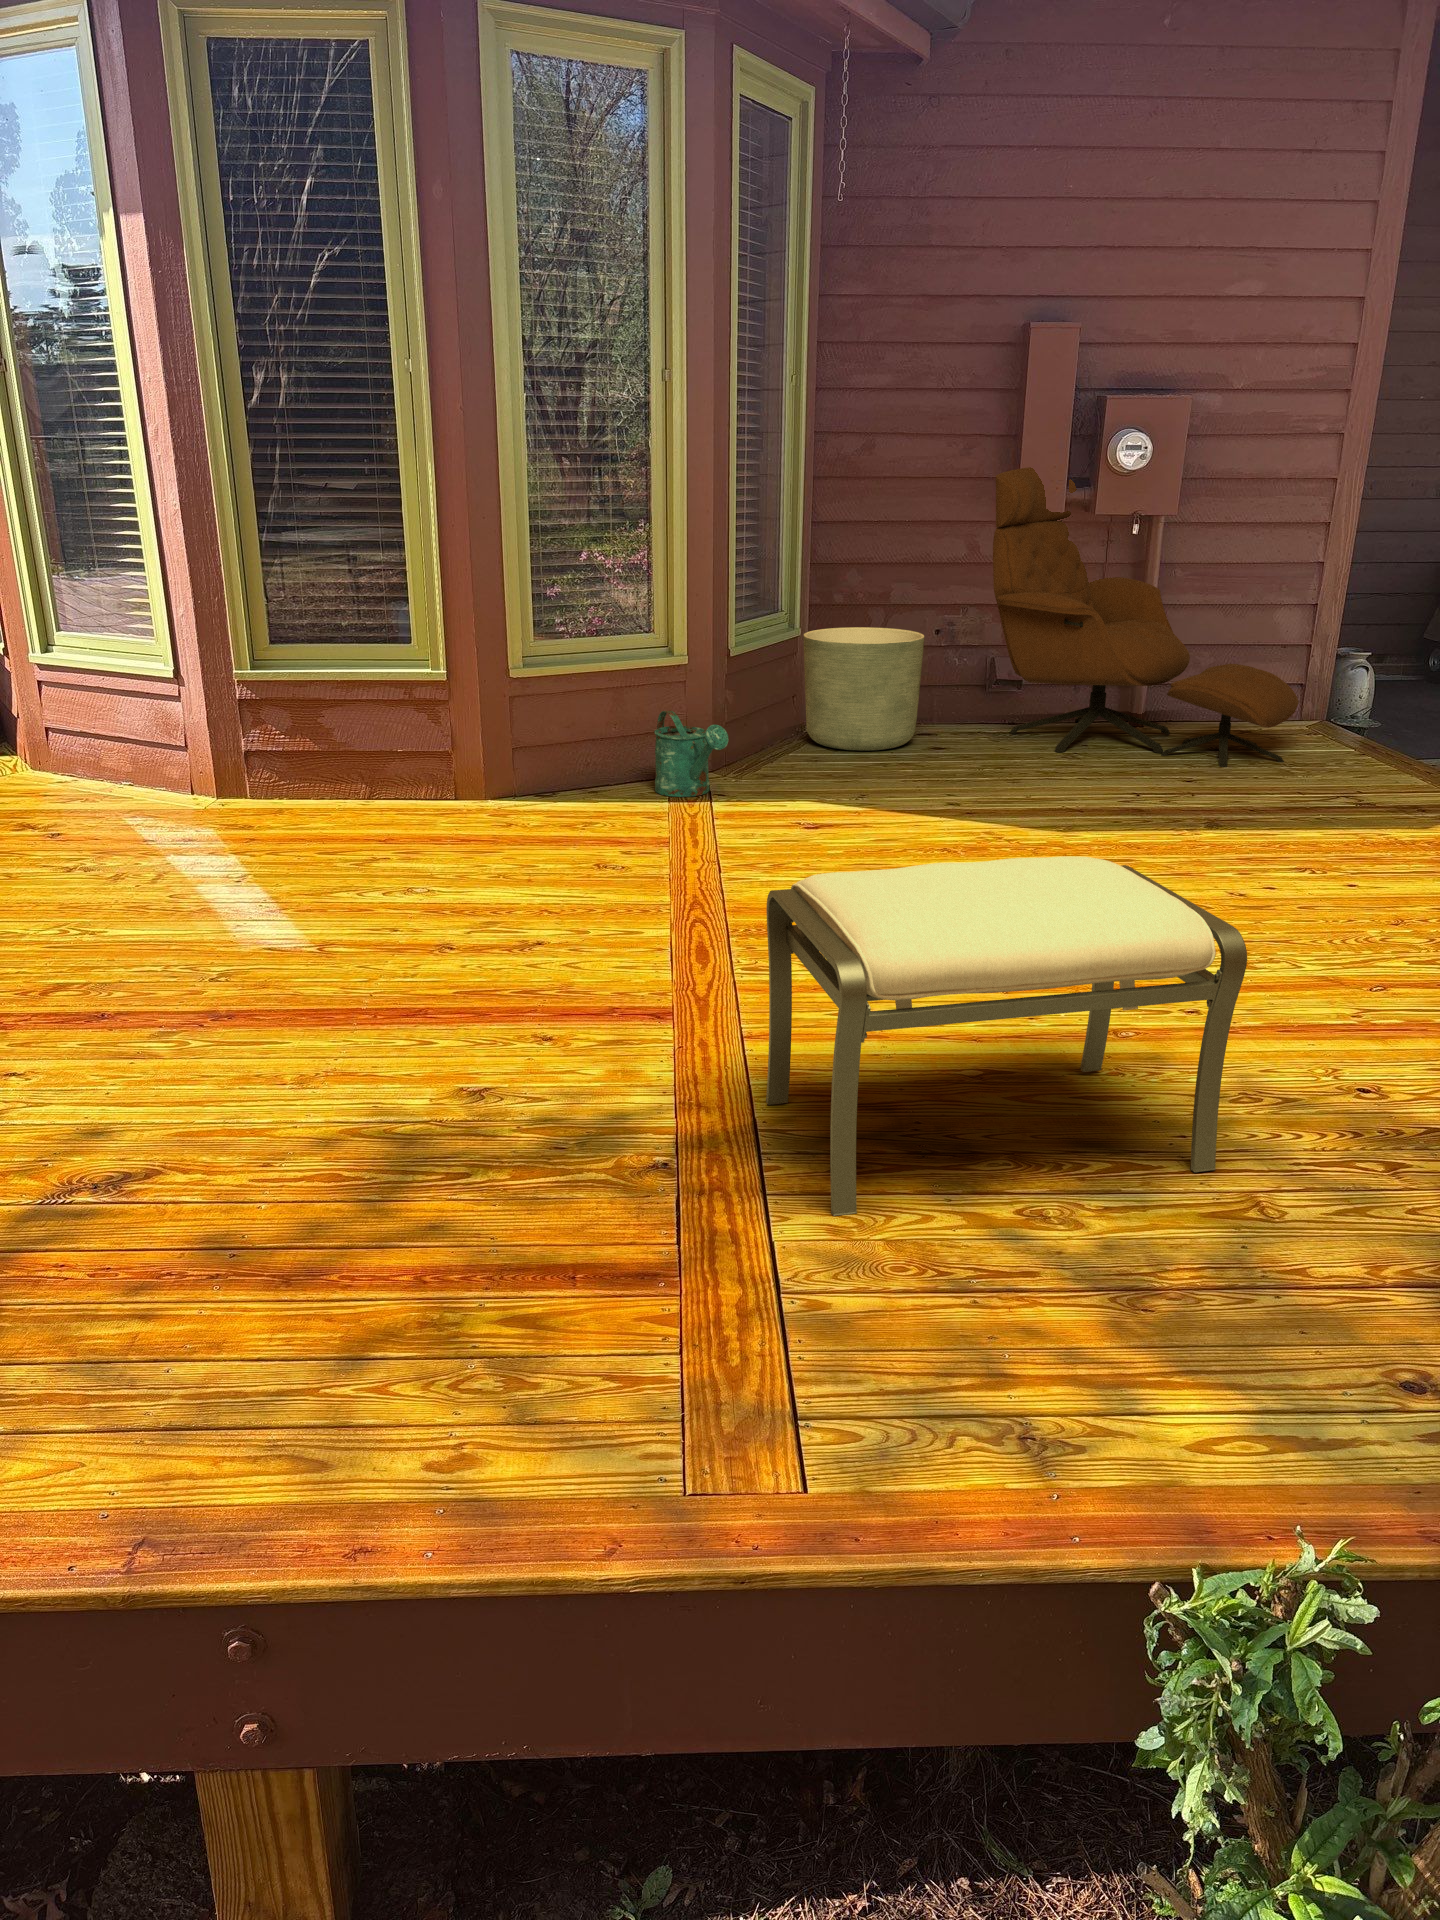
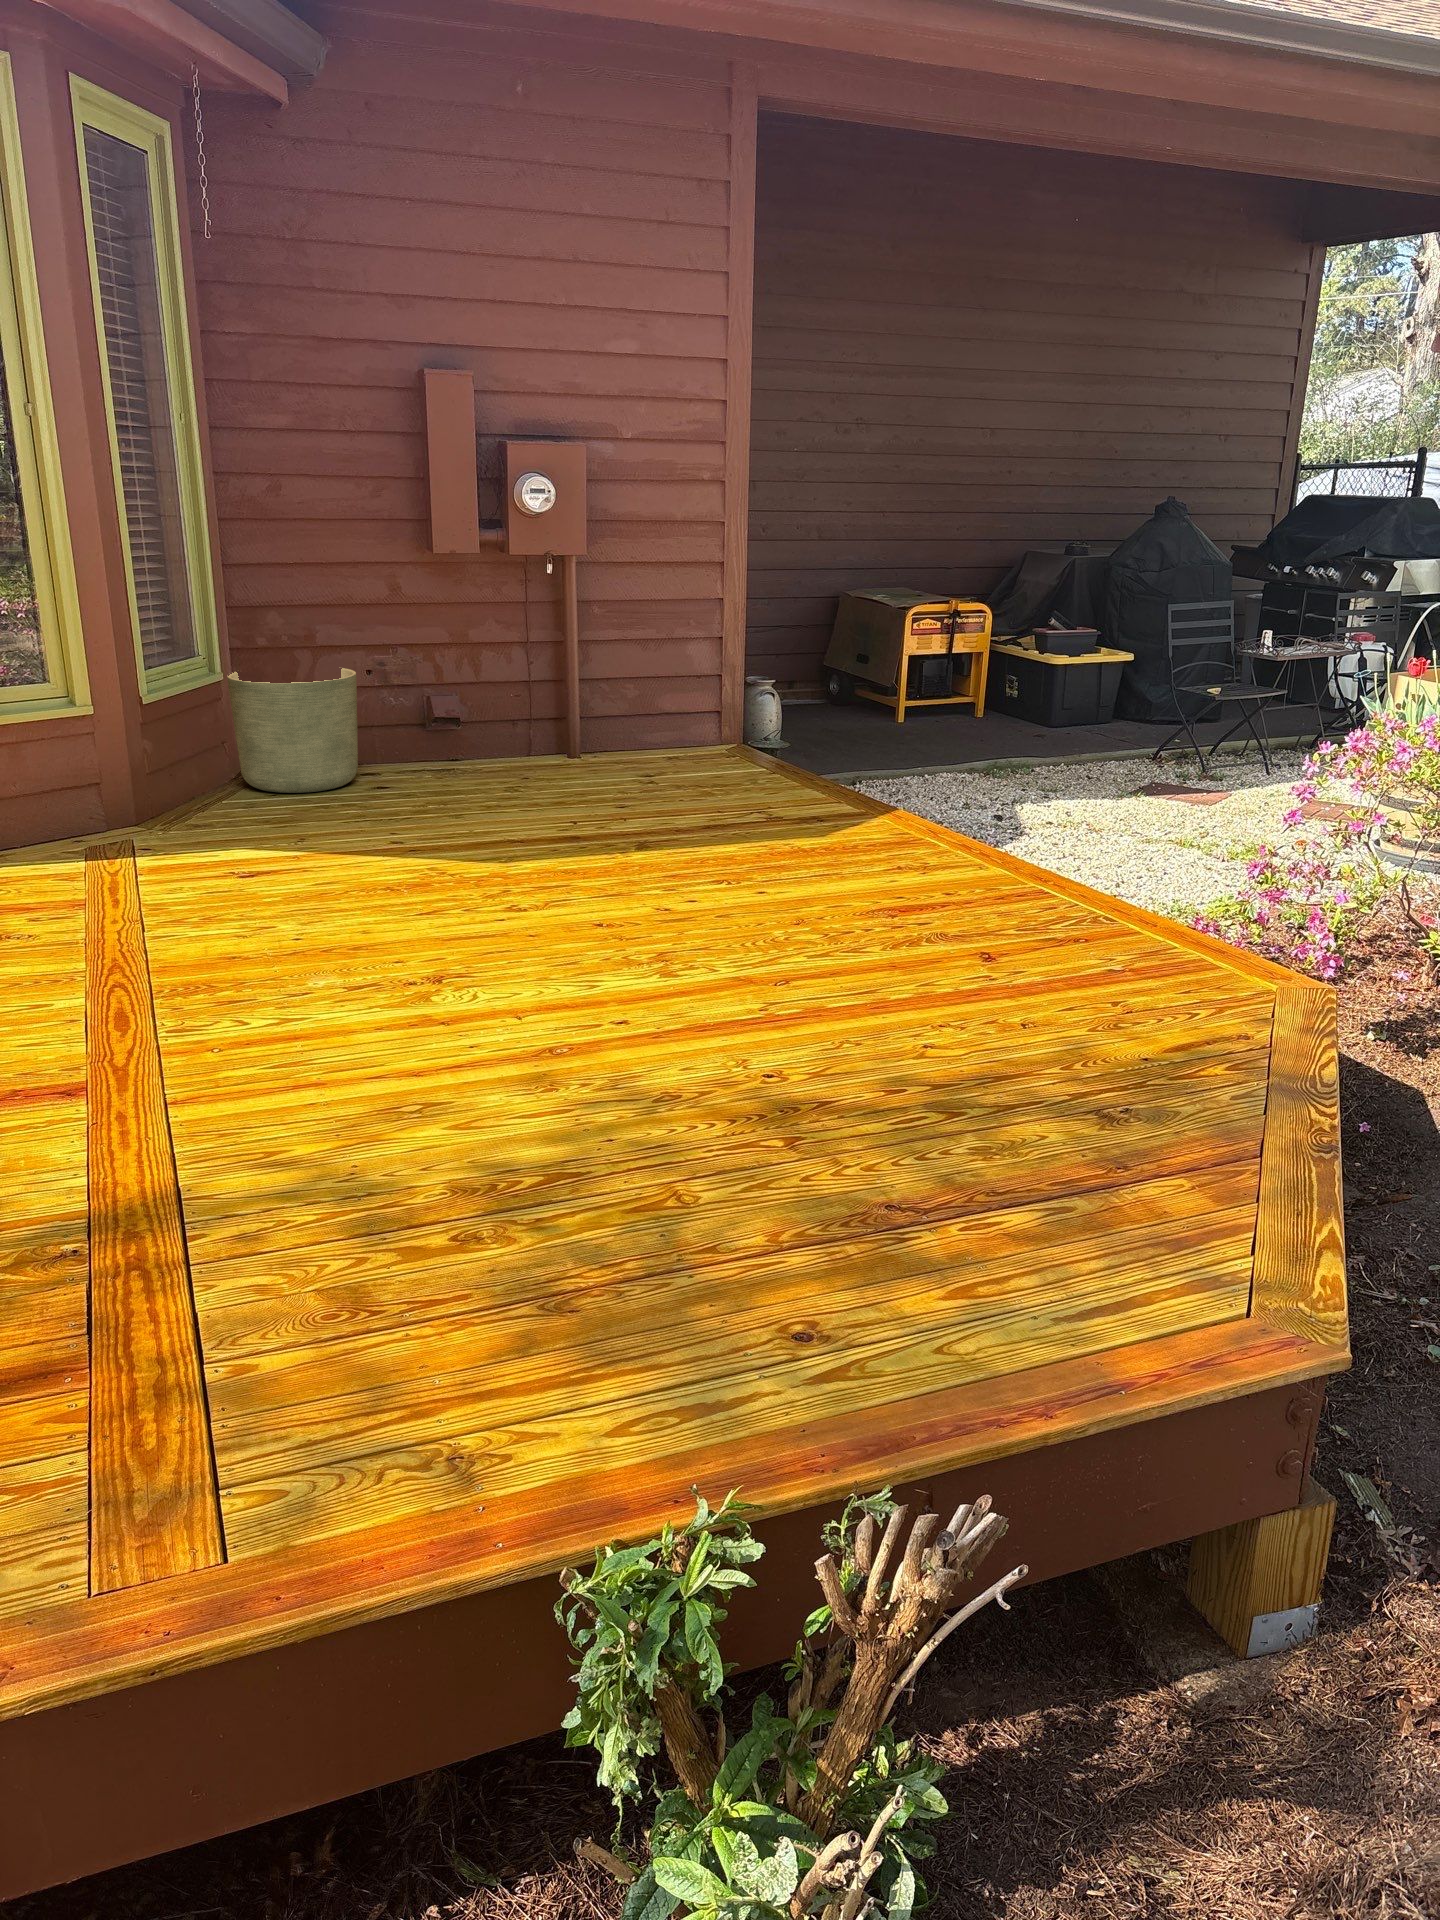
lounge chair: present [993,467,1299,767] -> none [412,503,720,788]
watering can: present [654,710,728,797] -> none [61,763,147,855]
ottoman: present [766,856,1247,1216] -> none [164,888,639,1276]

